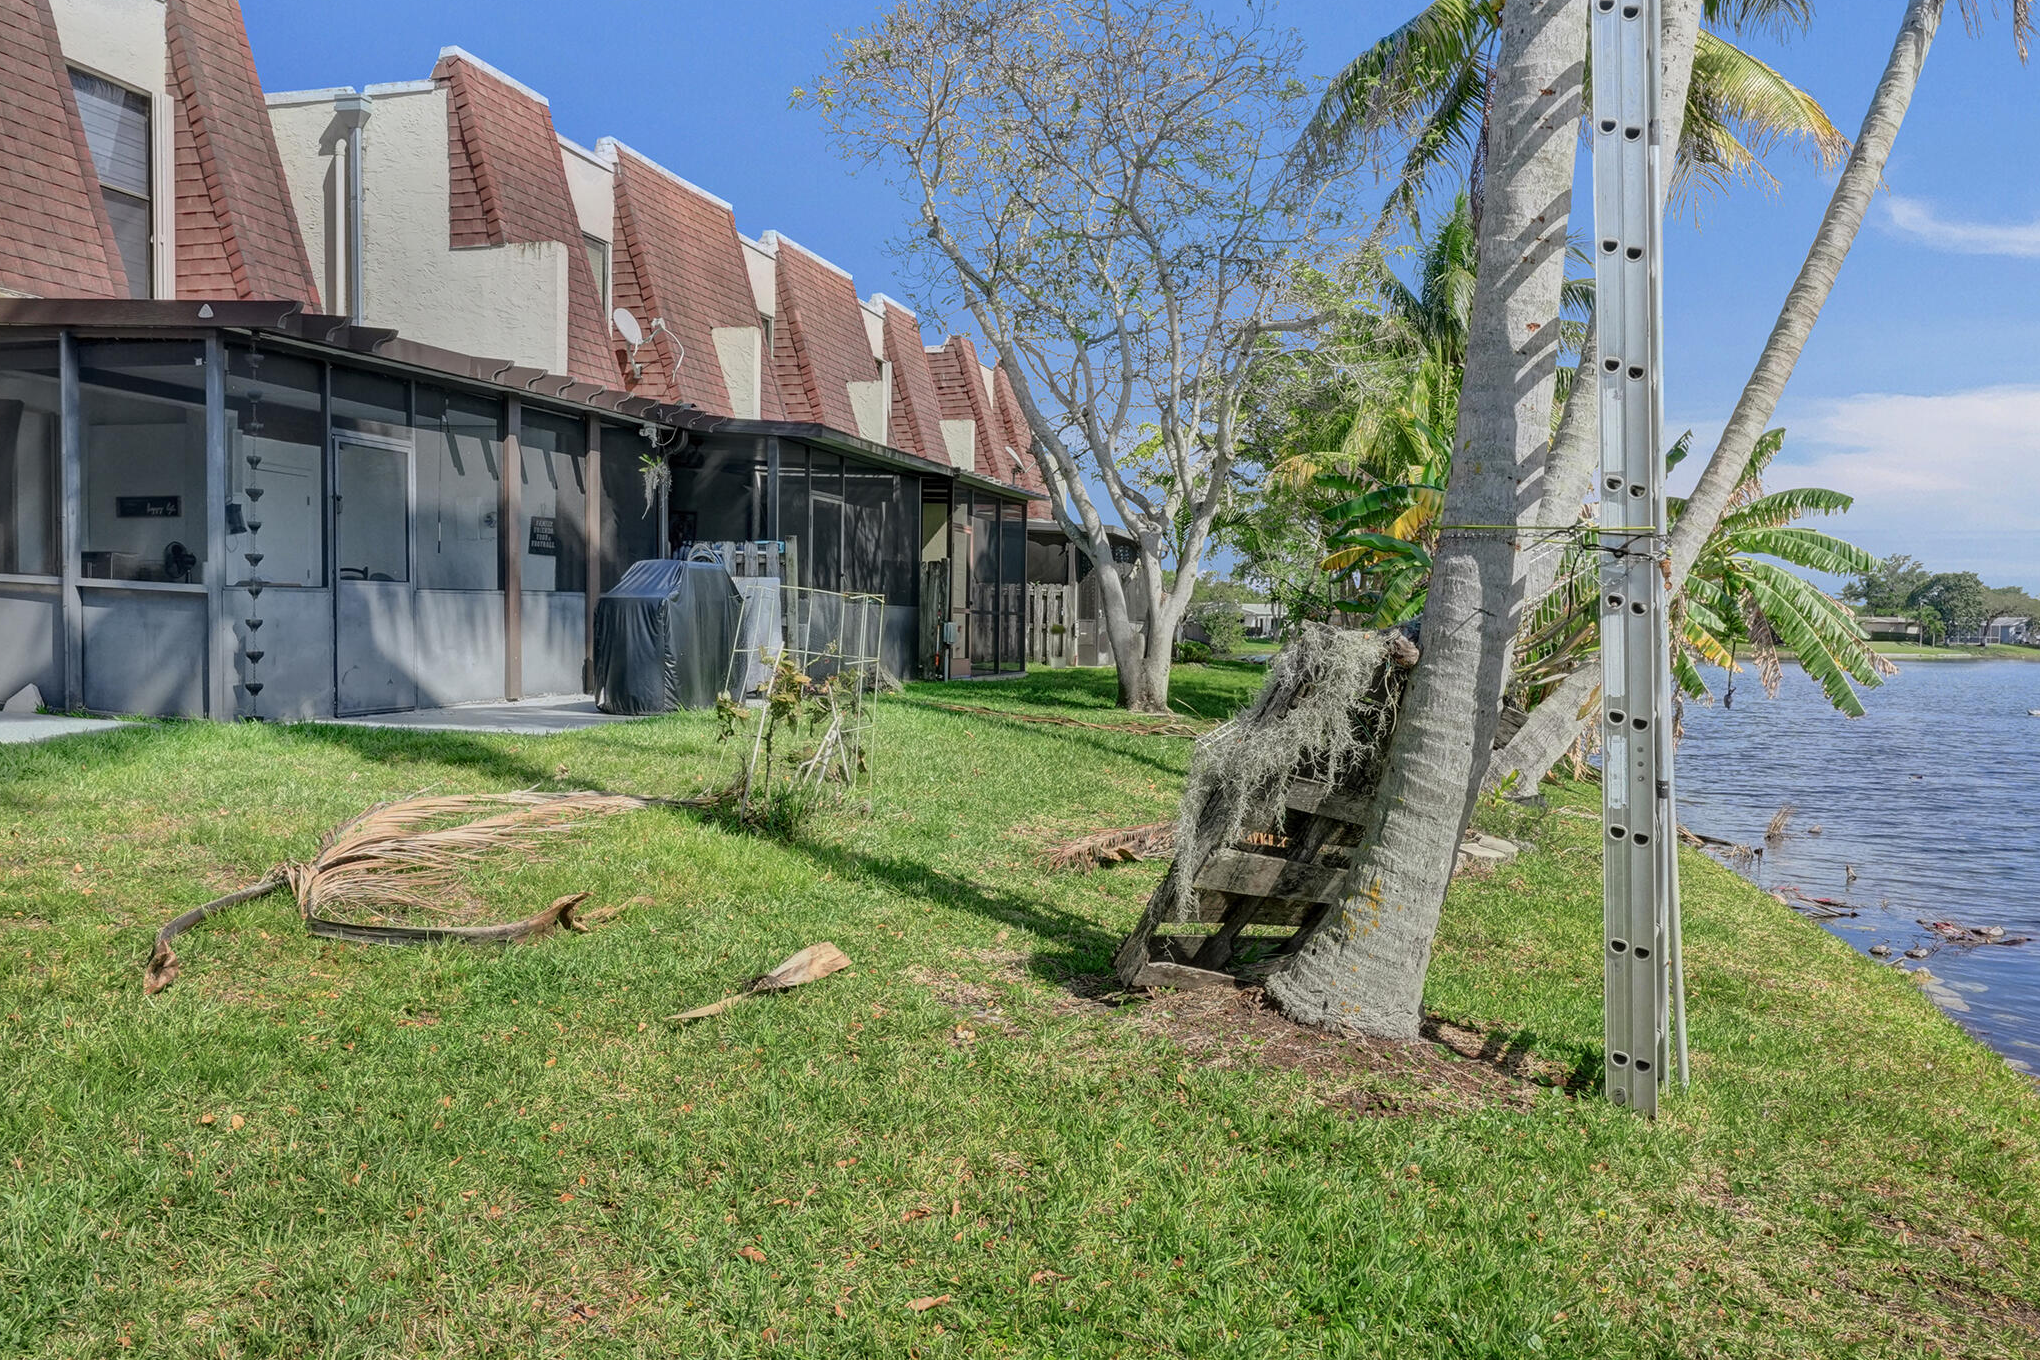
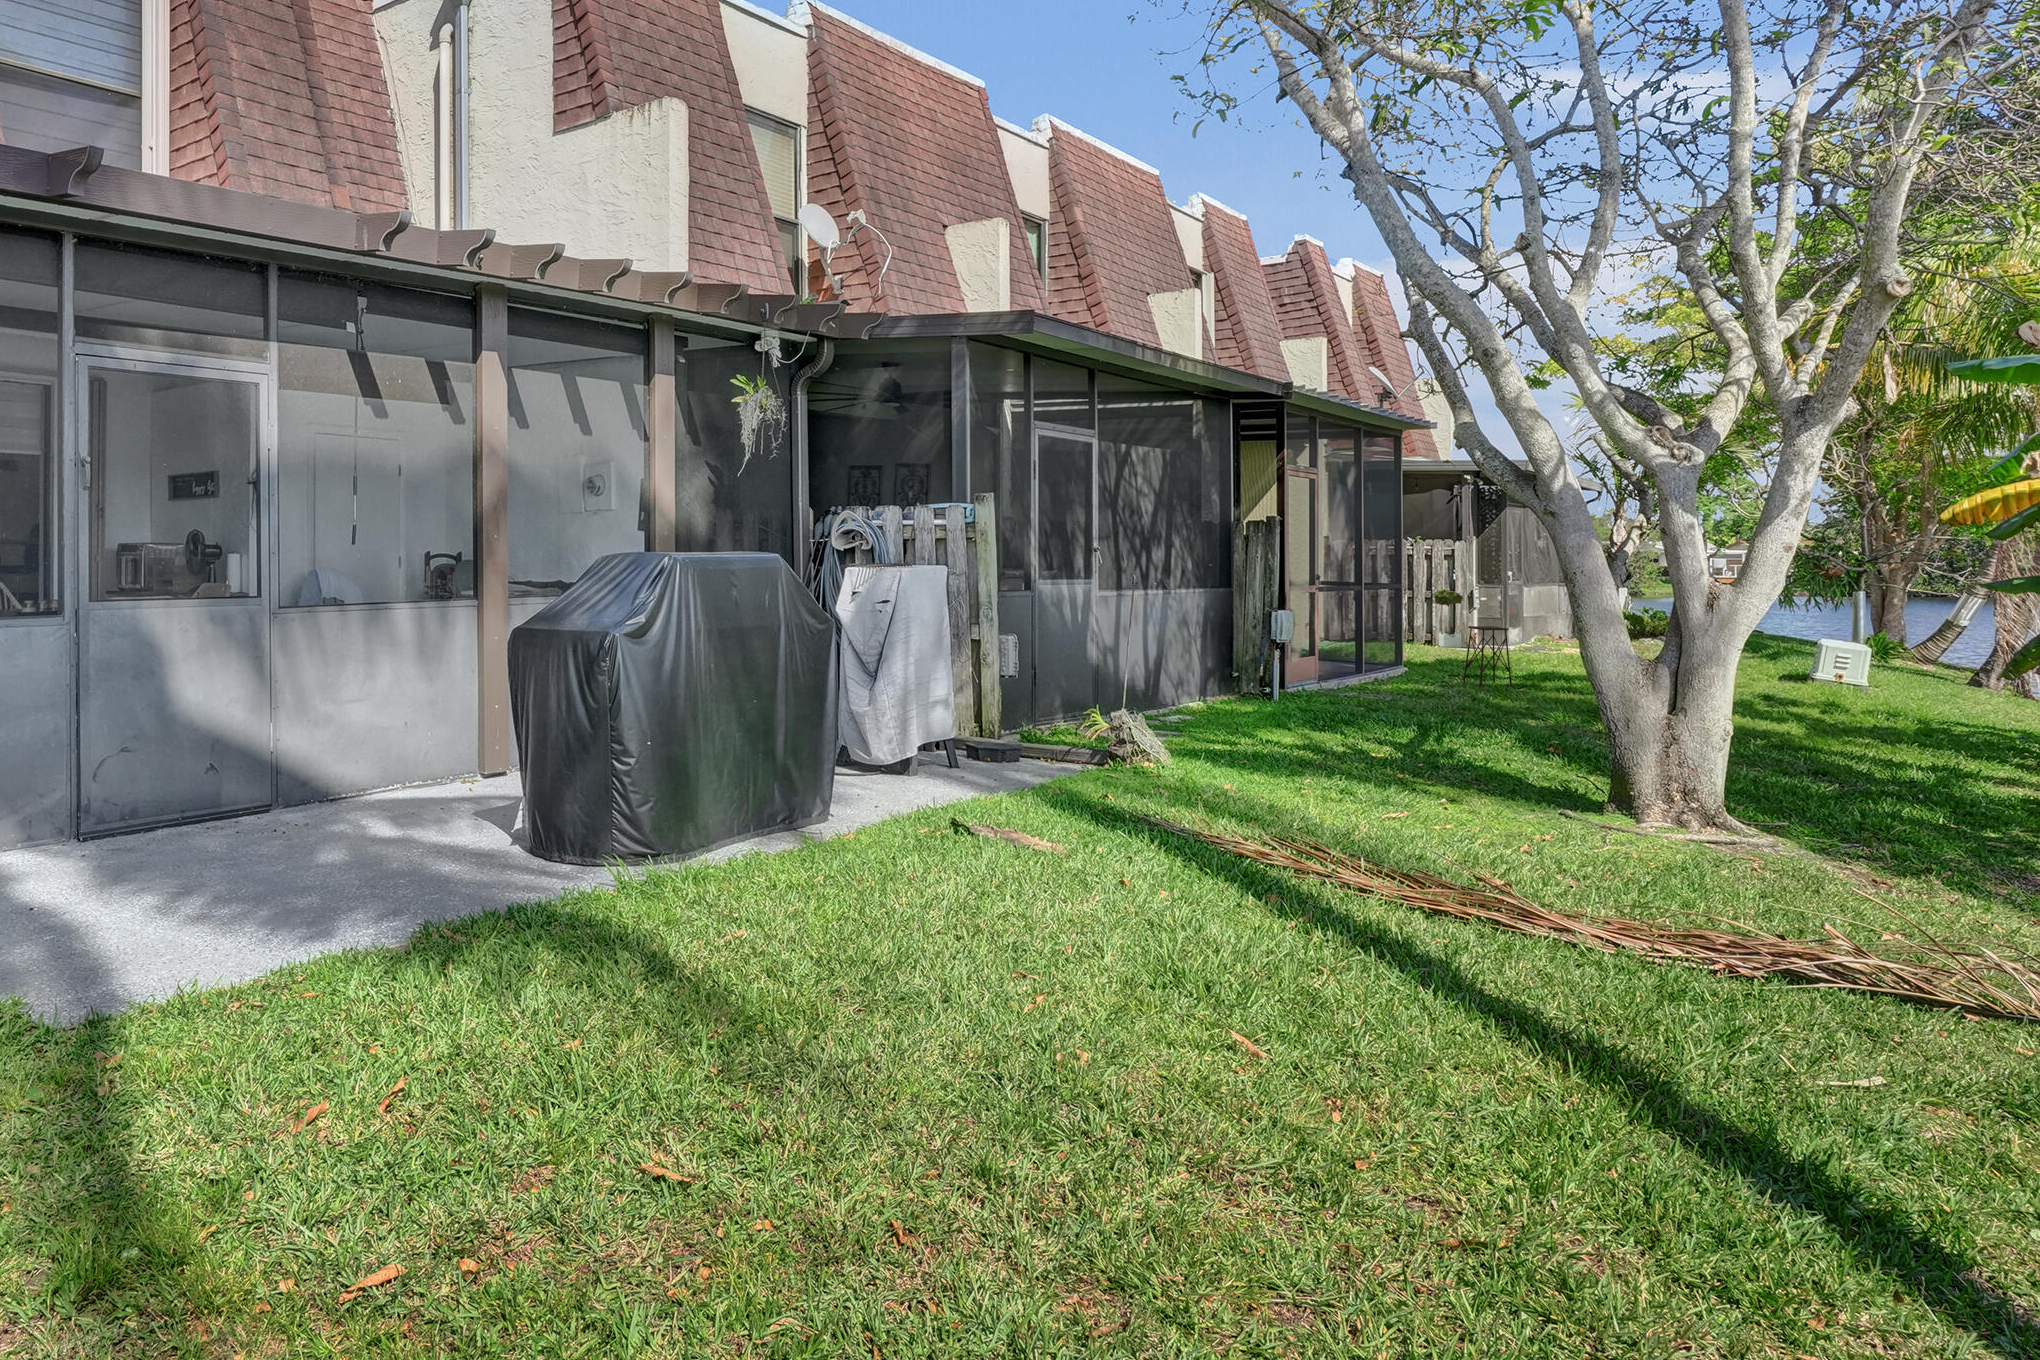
side table: none [1067,642,1097,683] -> present [1463,626,1512,686]

